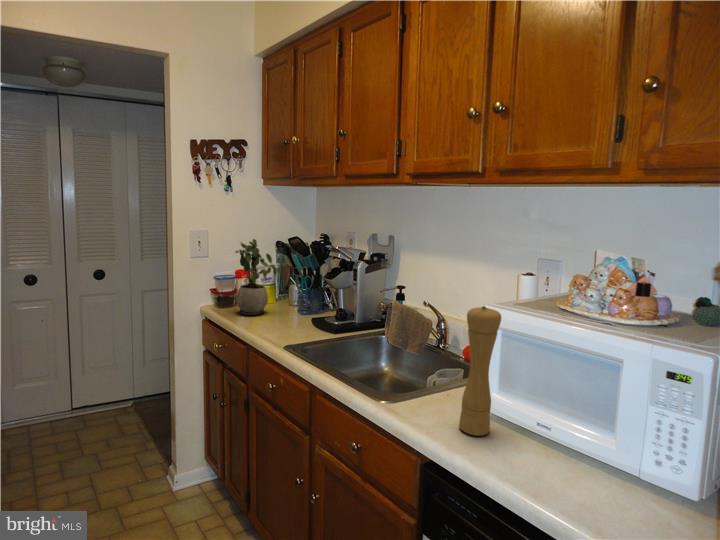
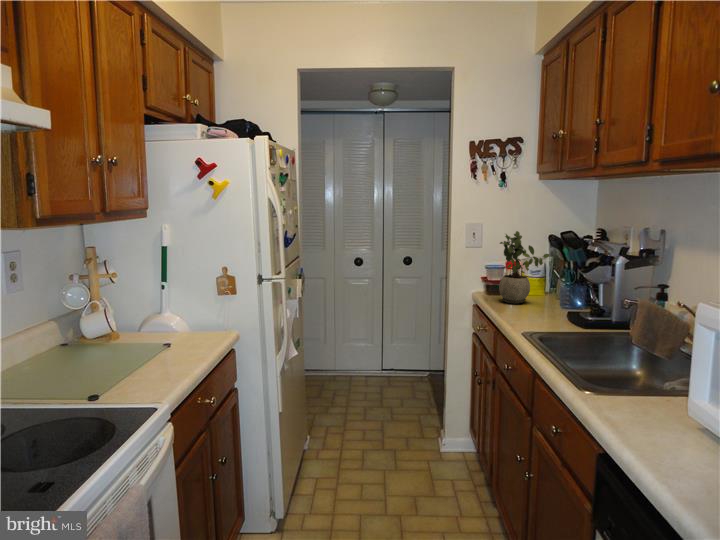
pepper mill: present [459,306,501,436] -> none [644,297,695,433]

